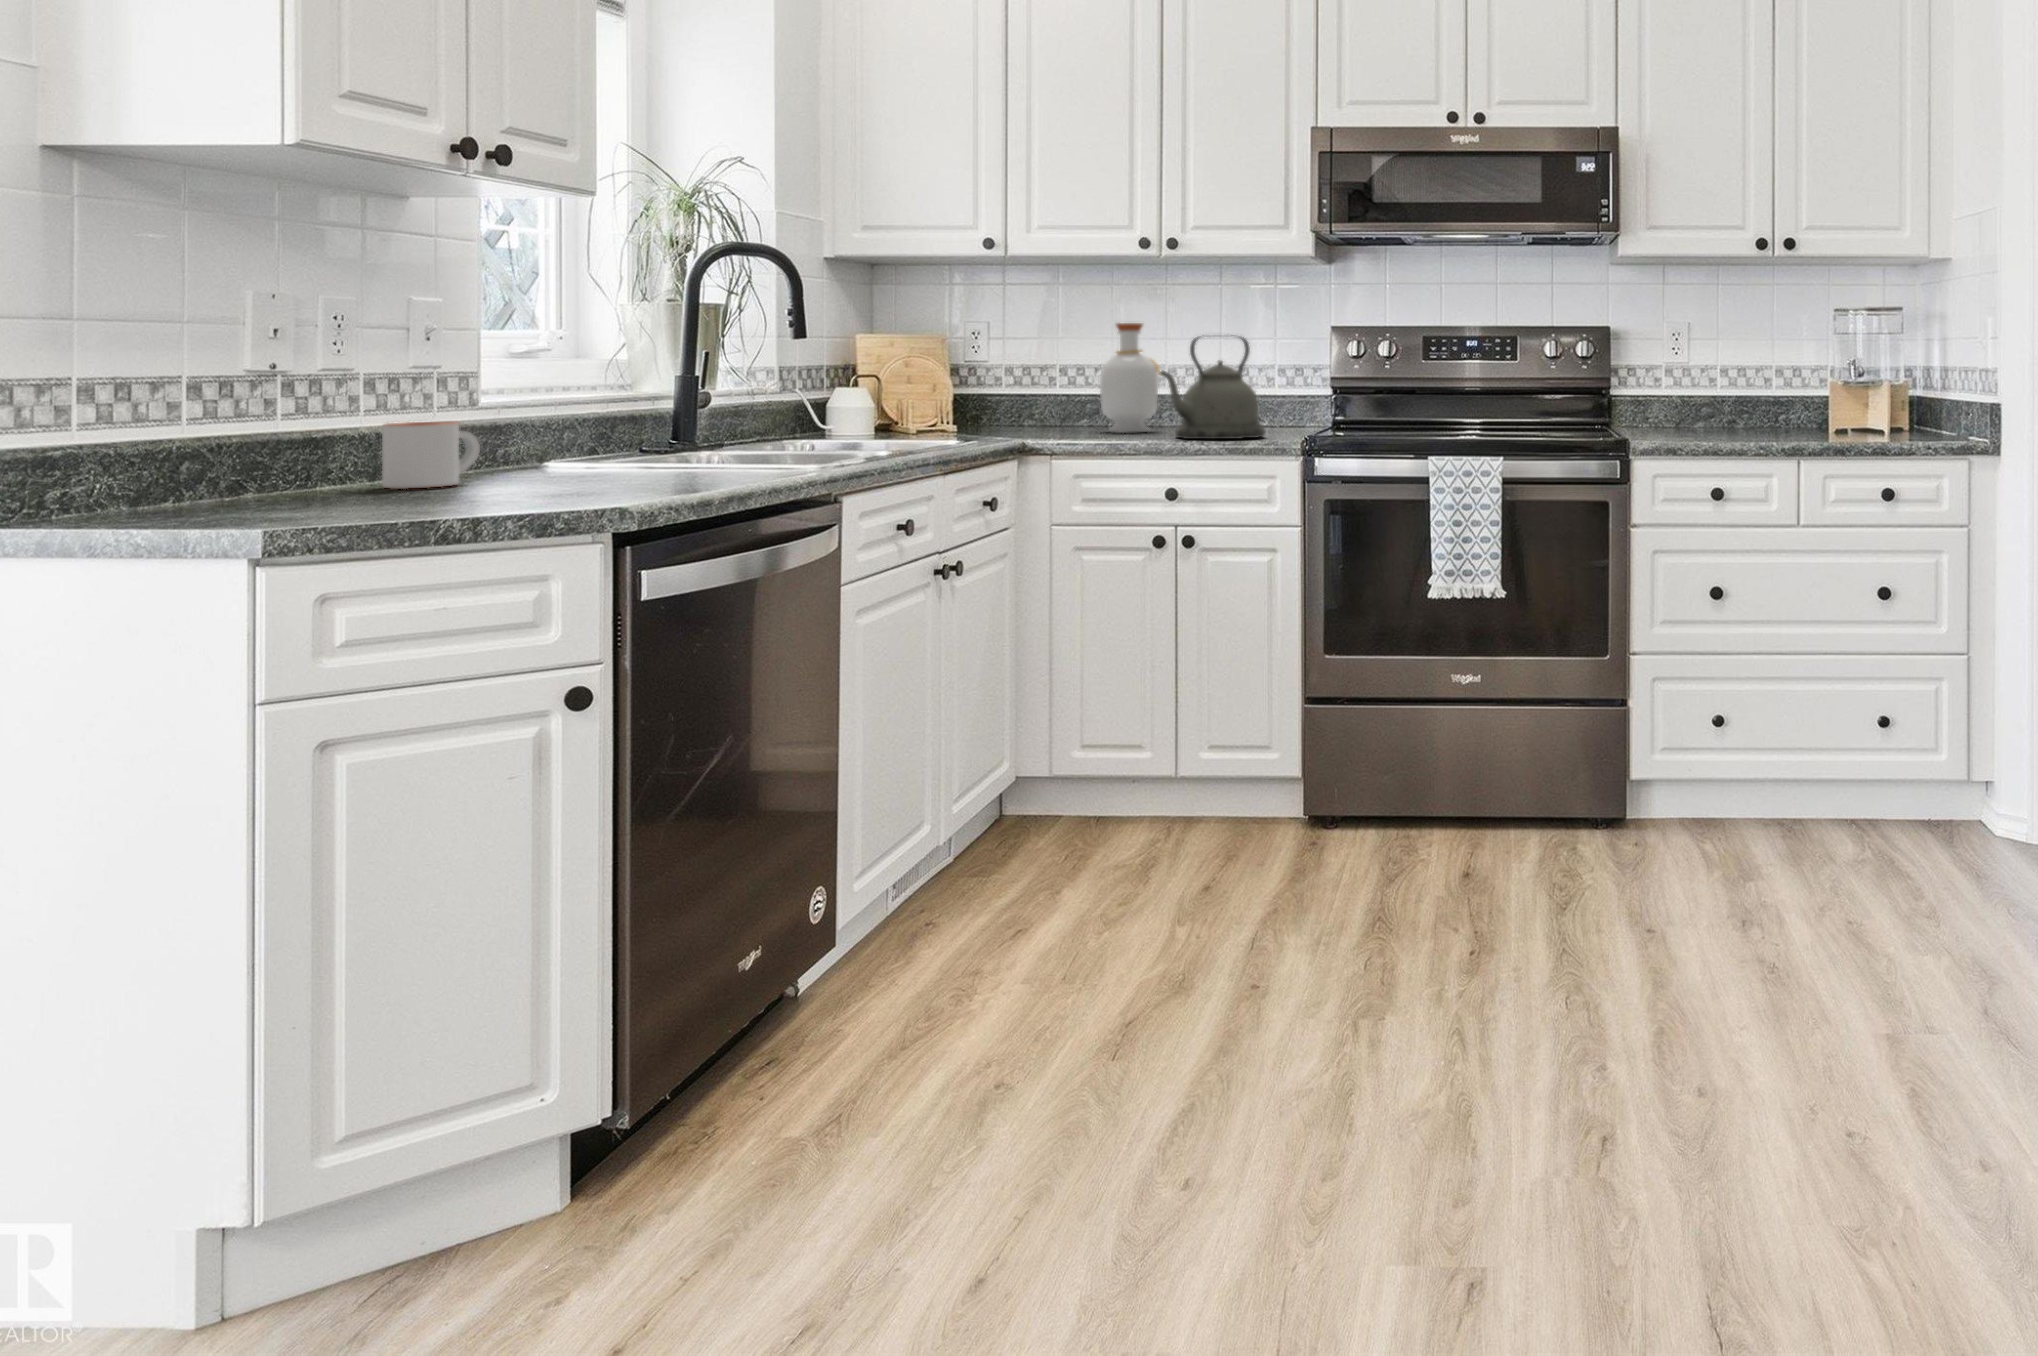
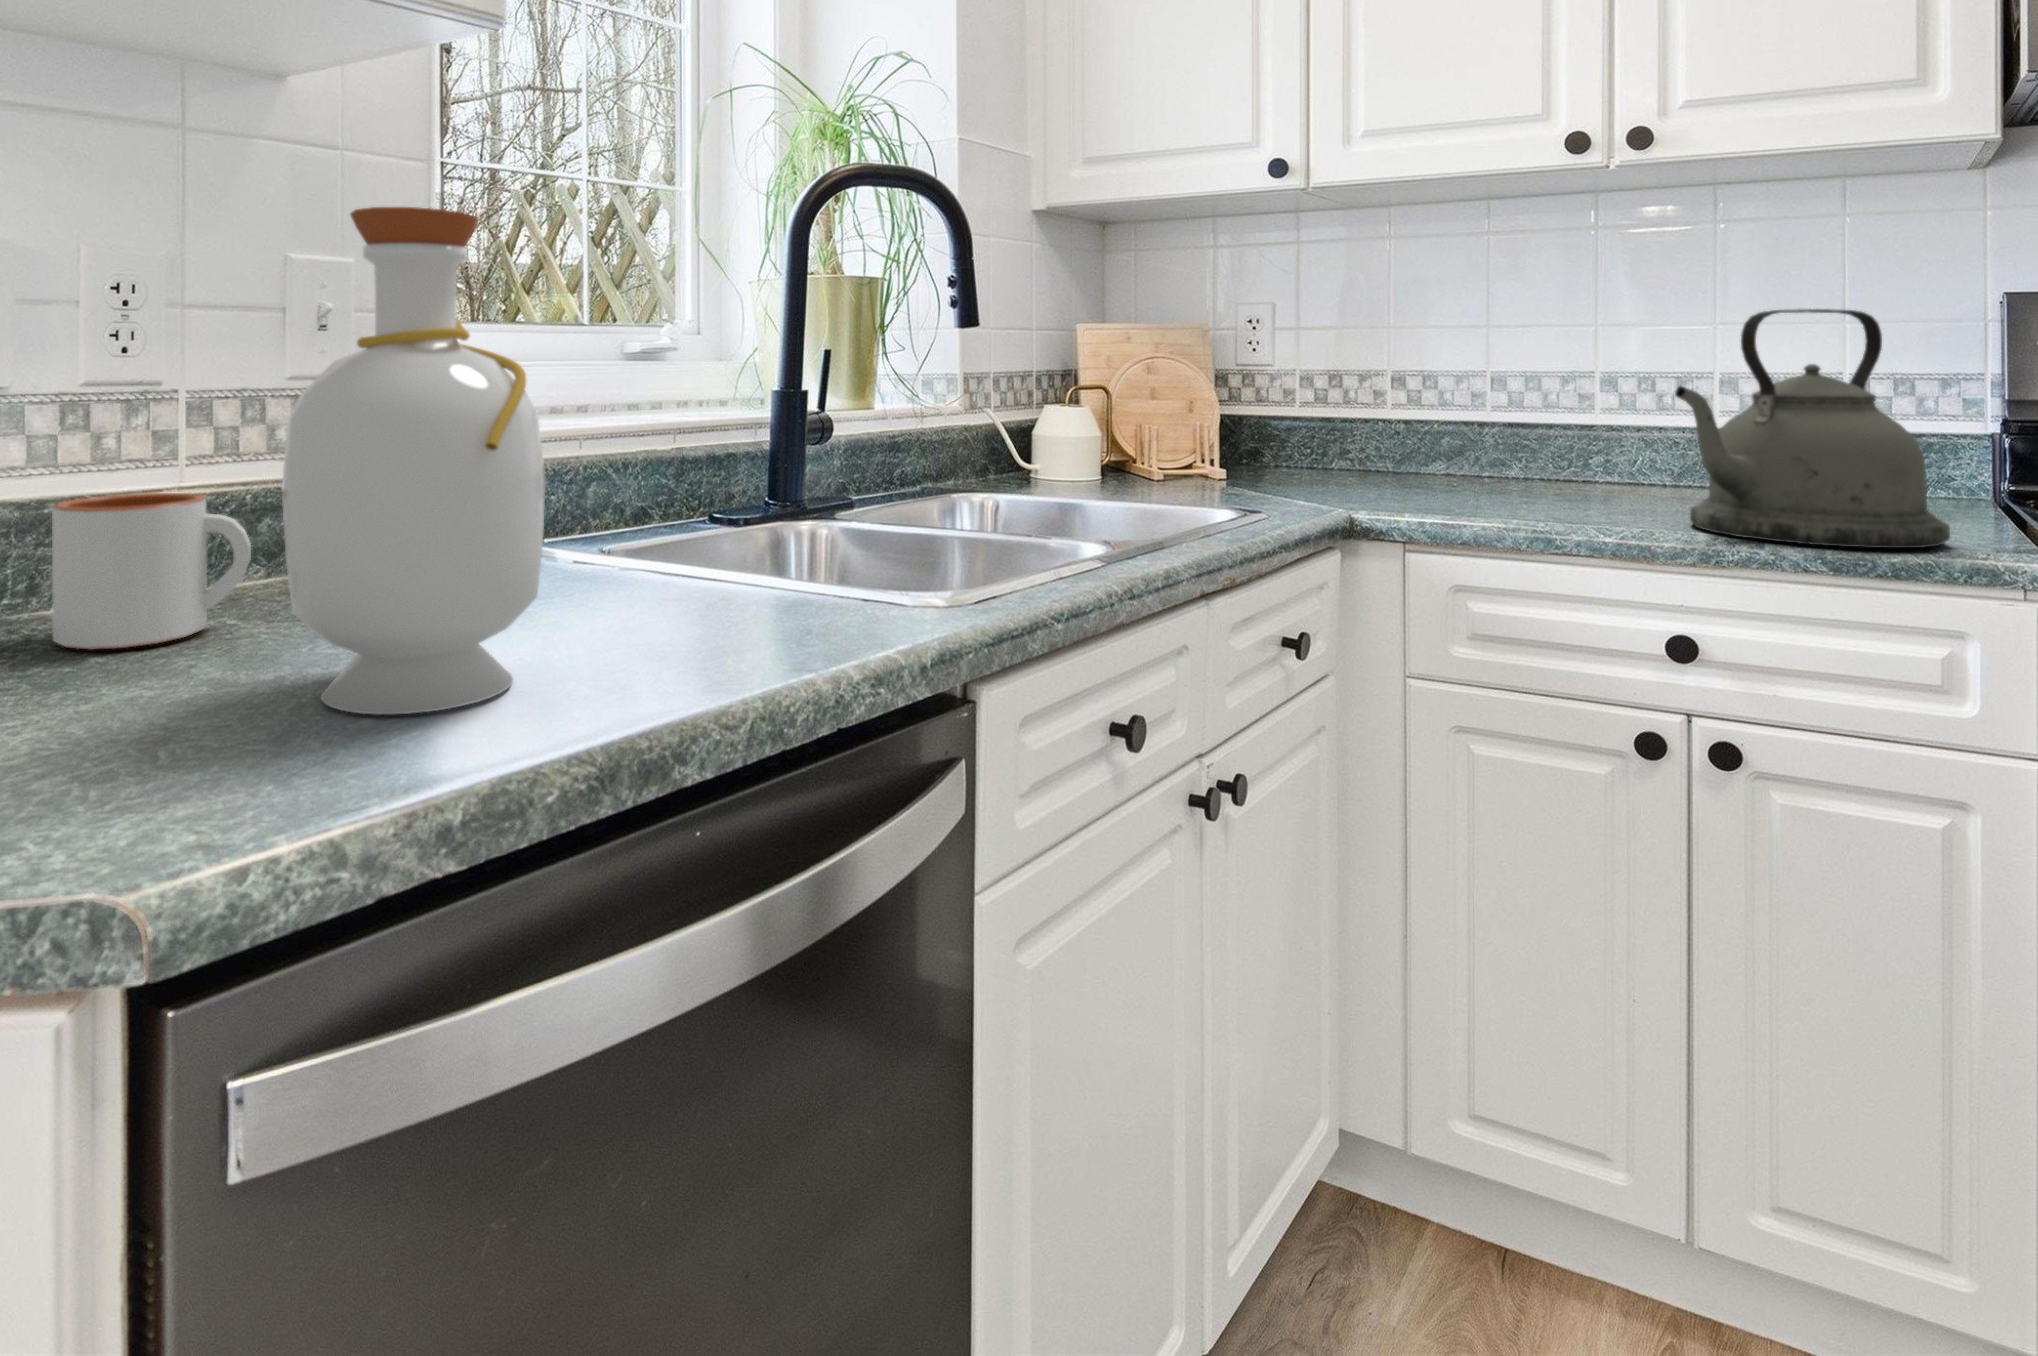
bottle: present [1100,323,1160,433] -> present [282,207,546,714]

